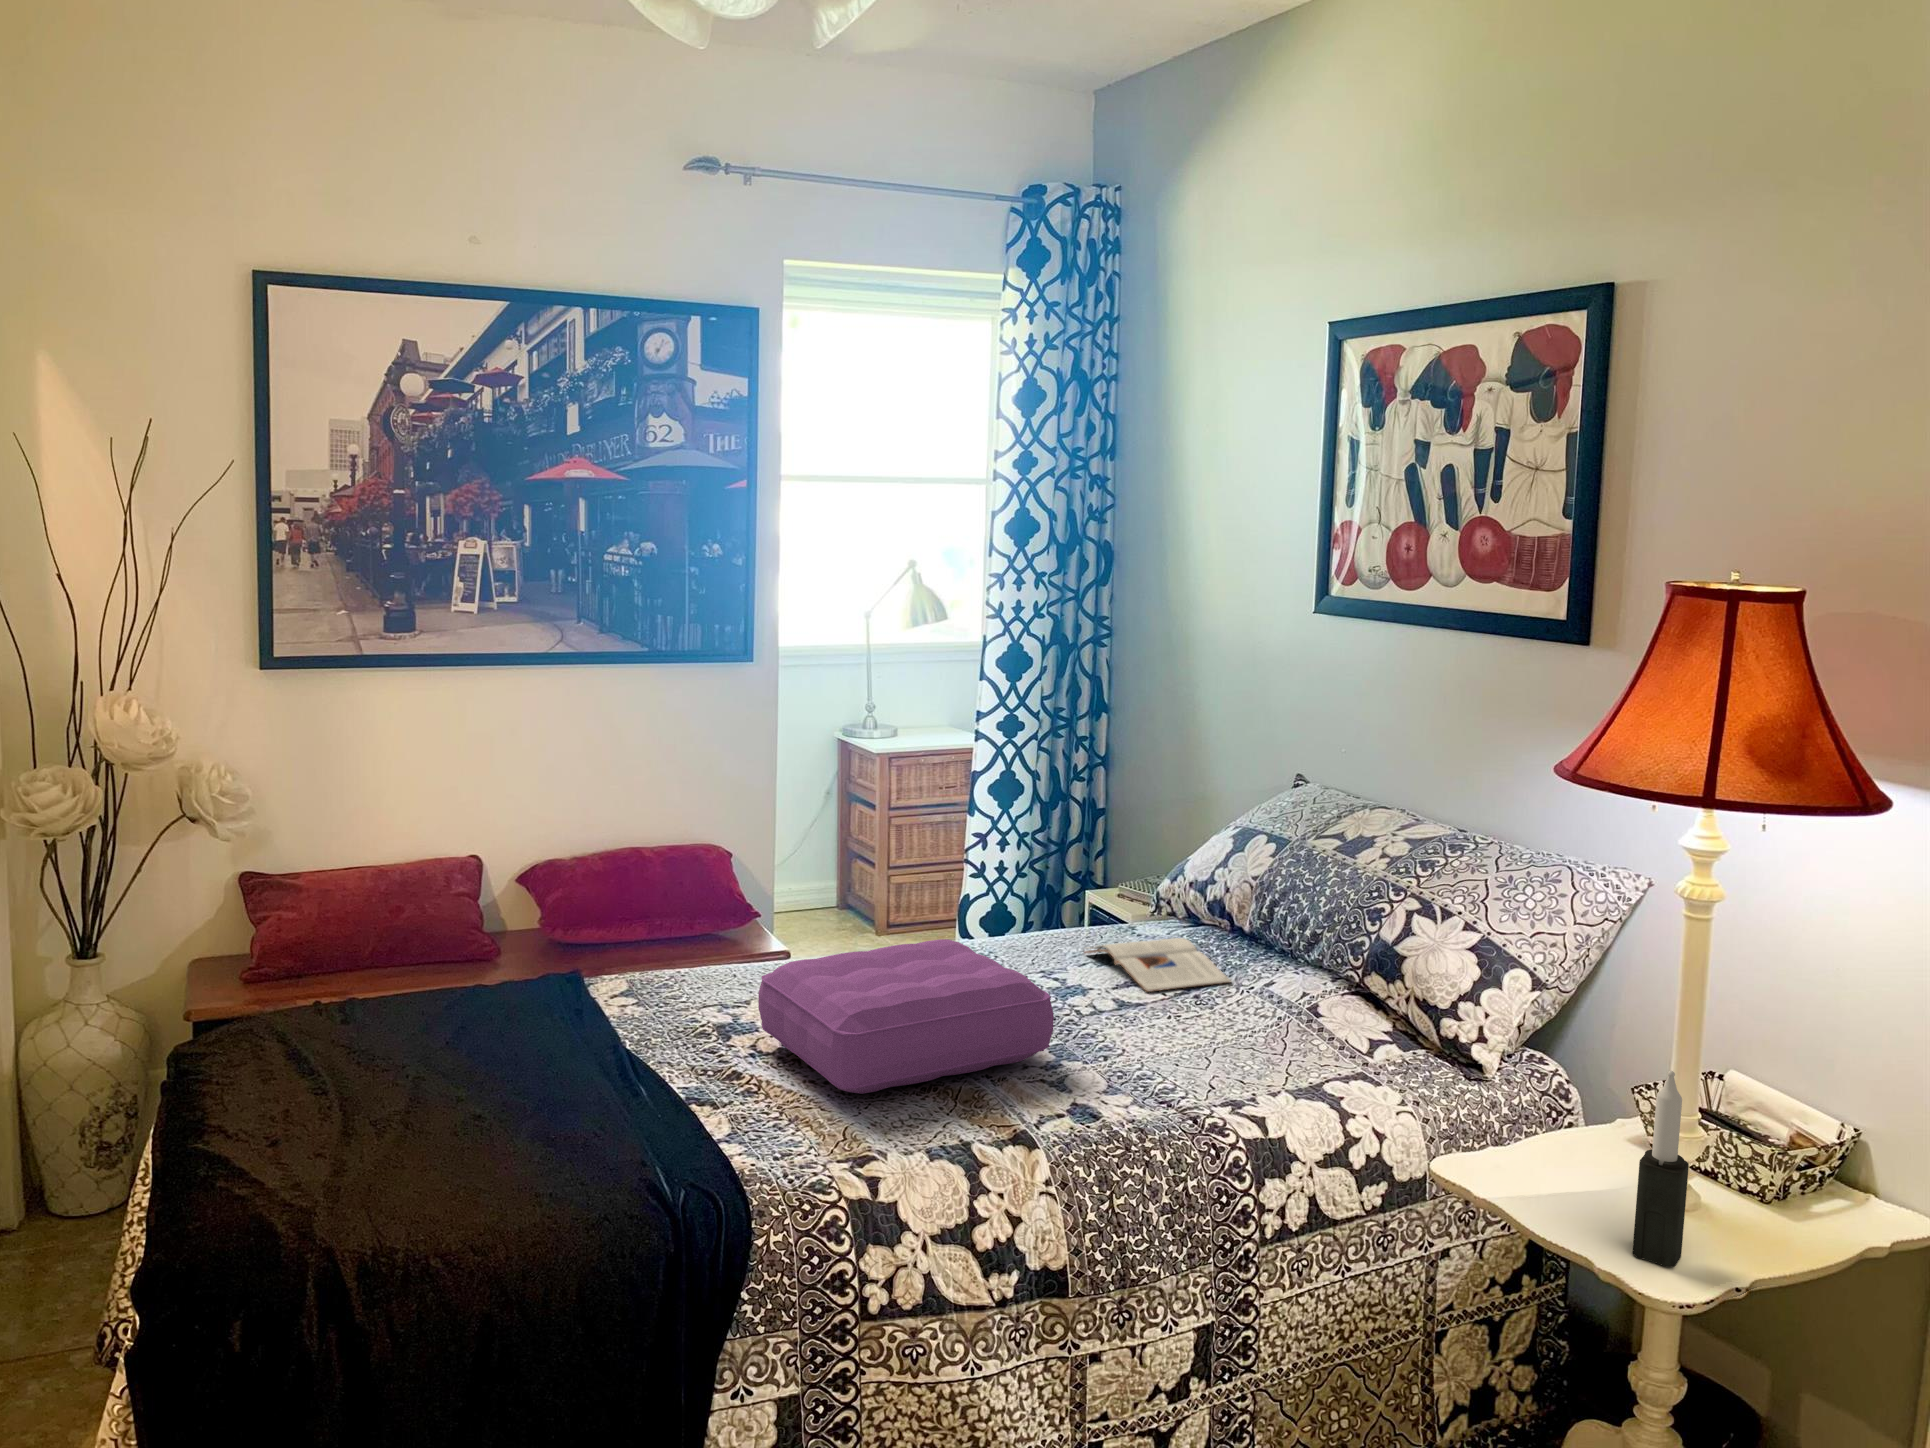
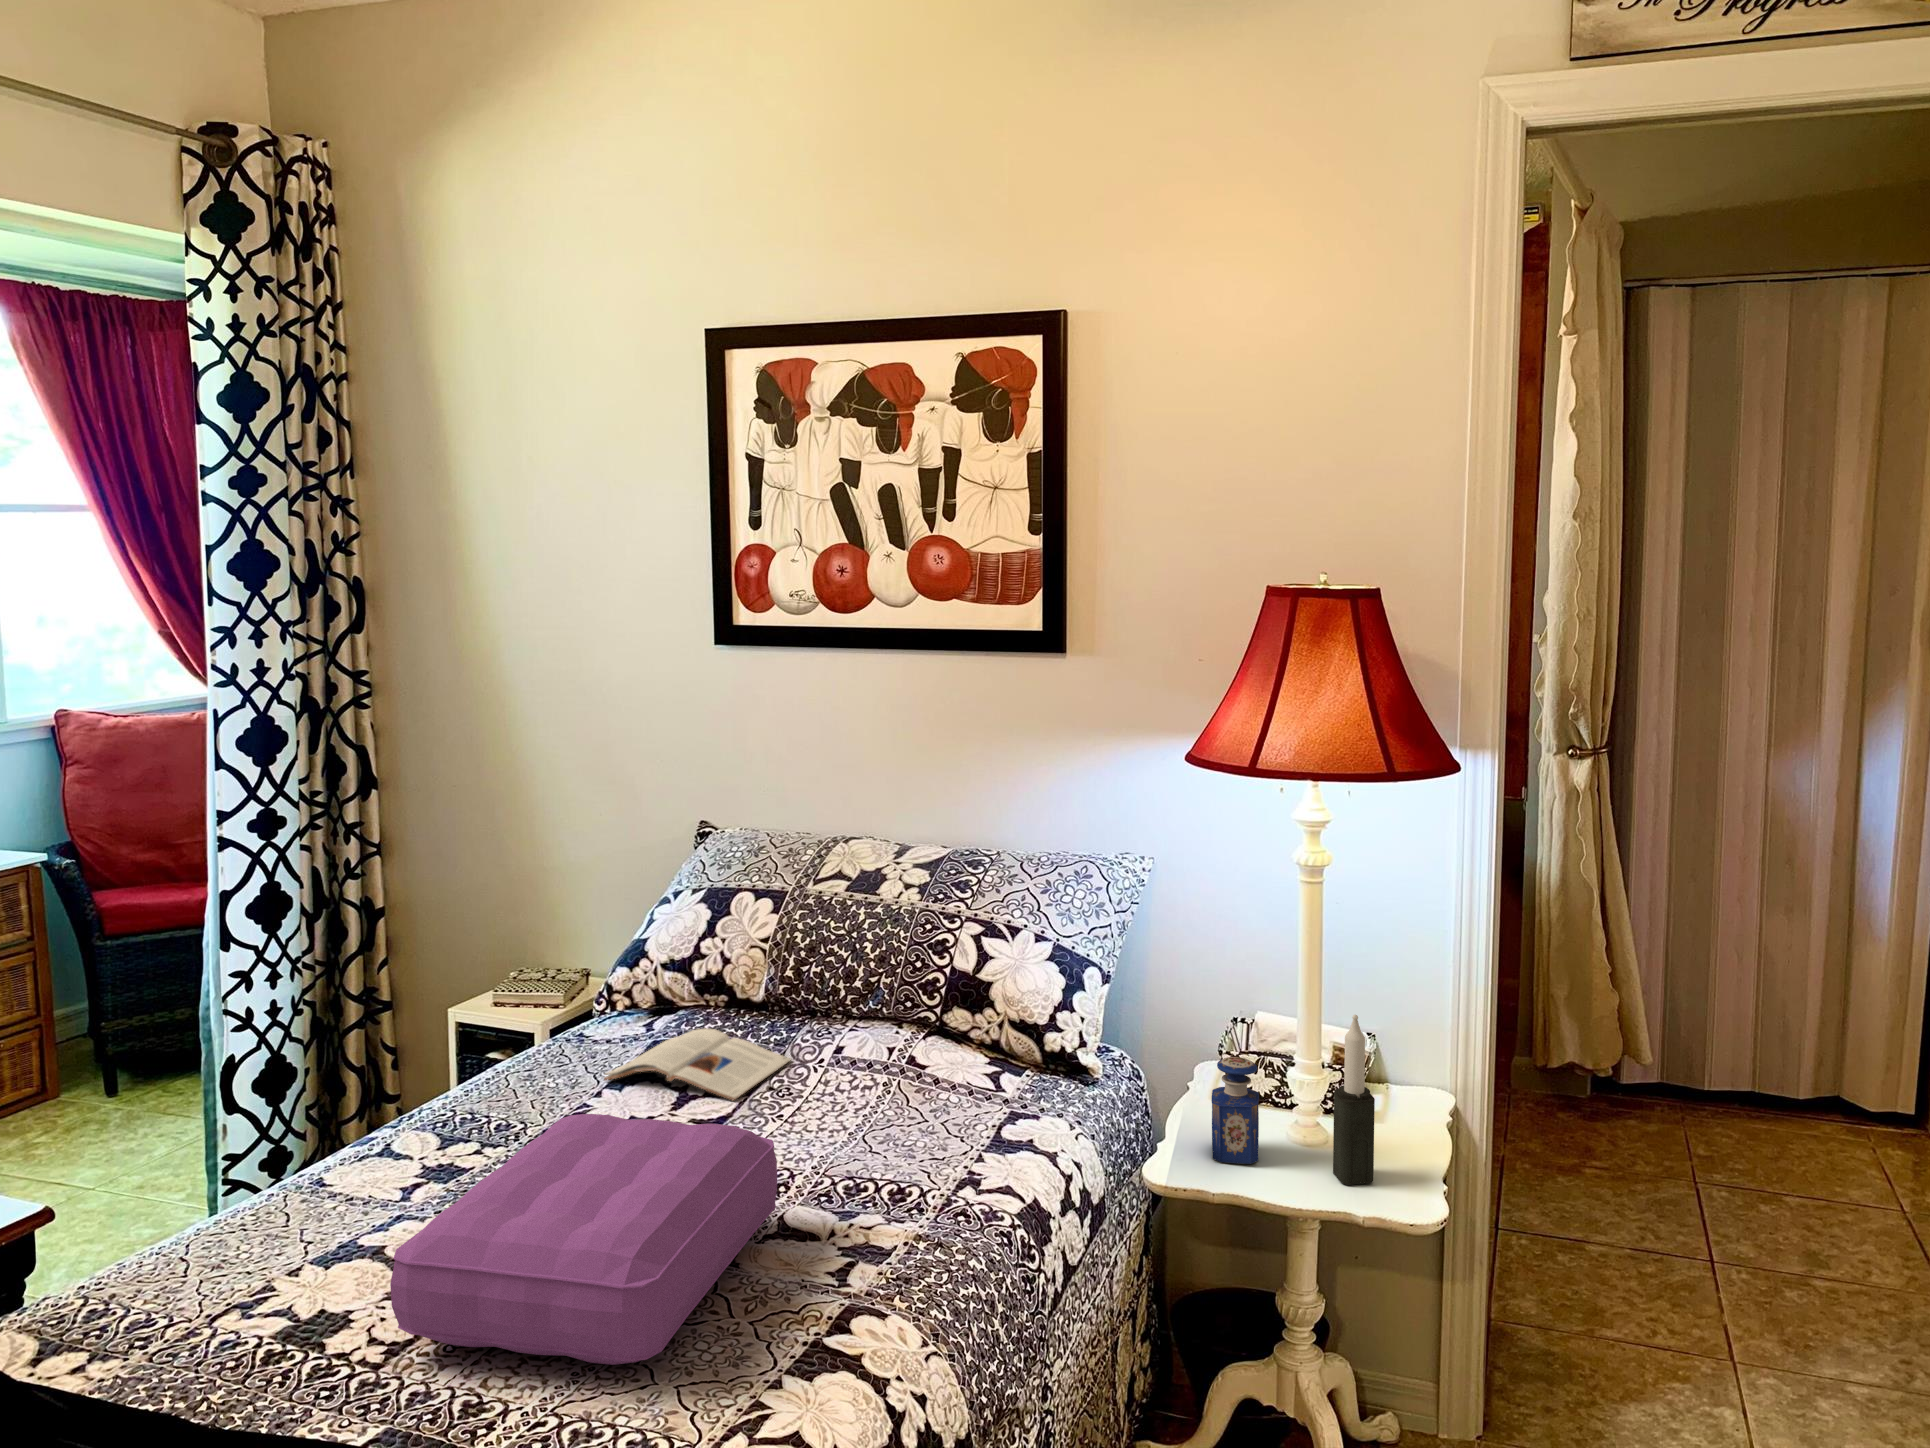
perfume bottle: none [1521,1084,1589,1202] -> present [1211,1057,1259,1164]

